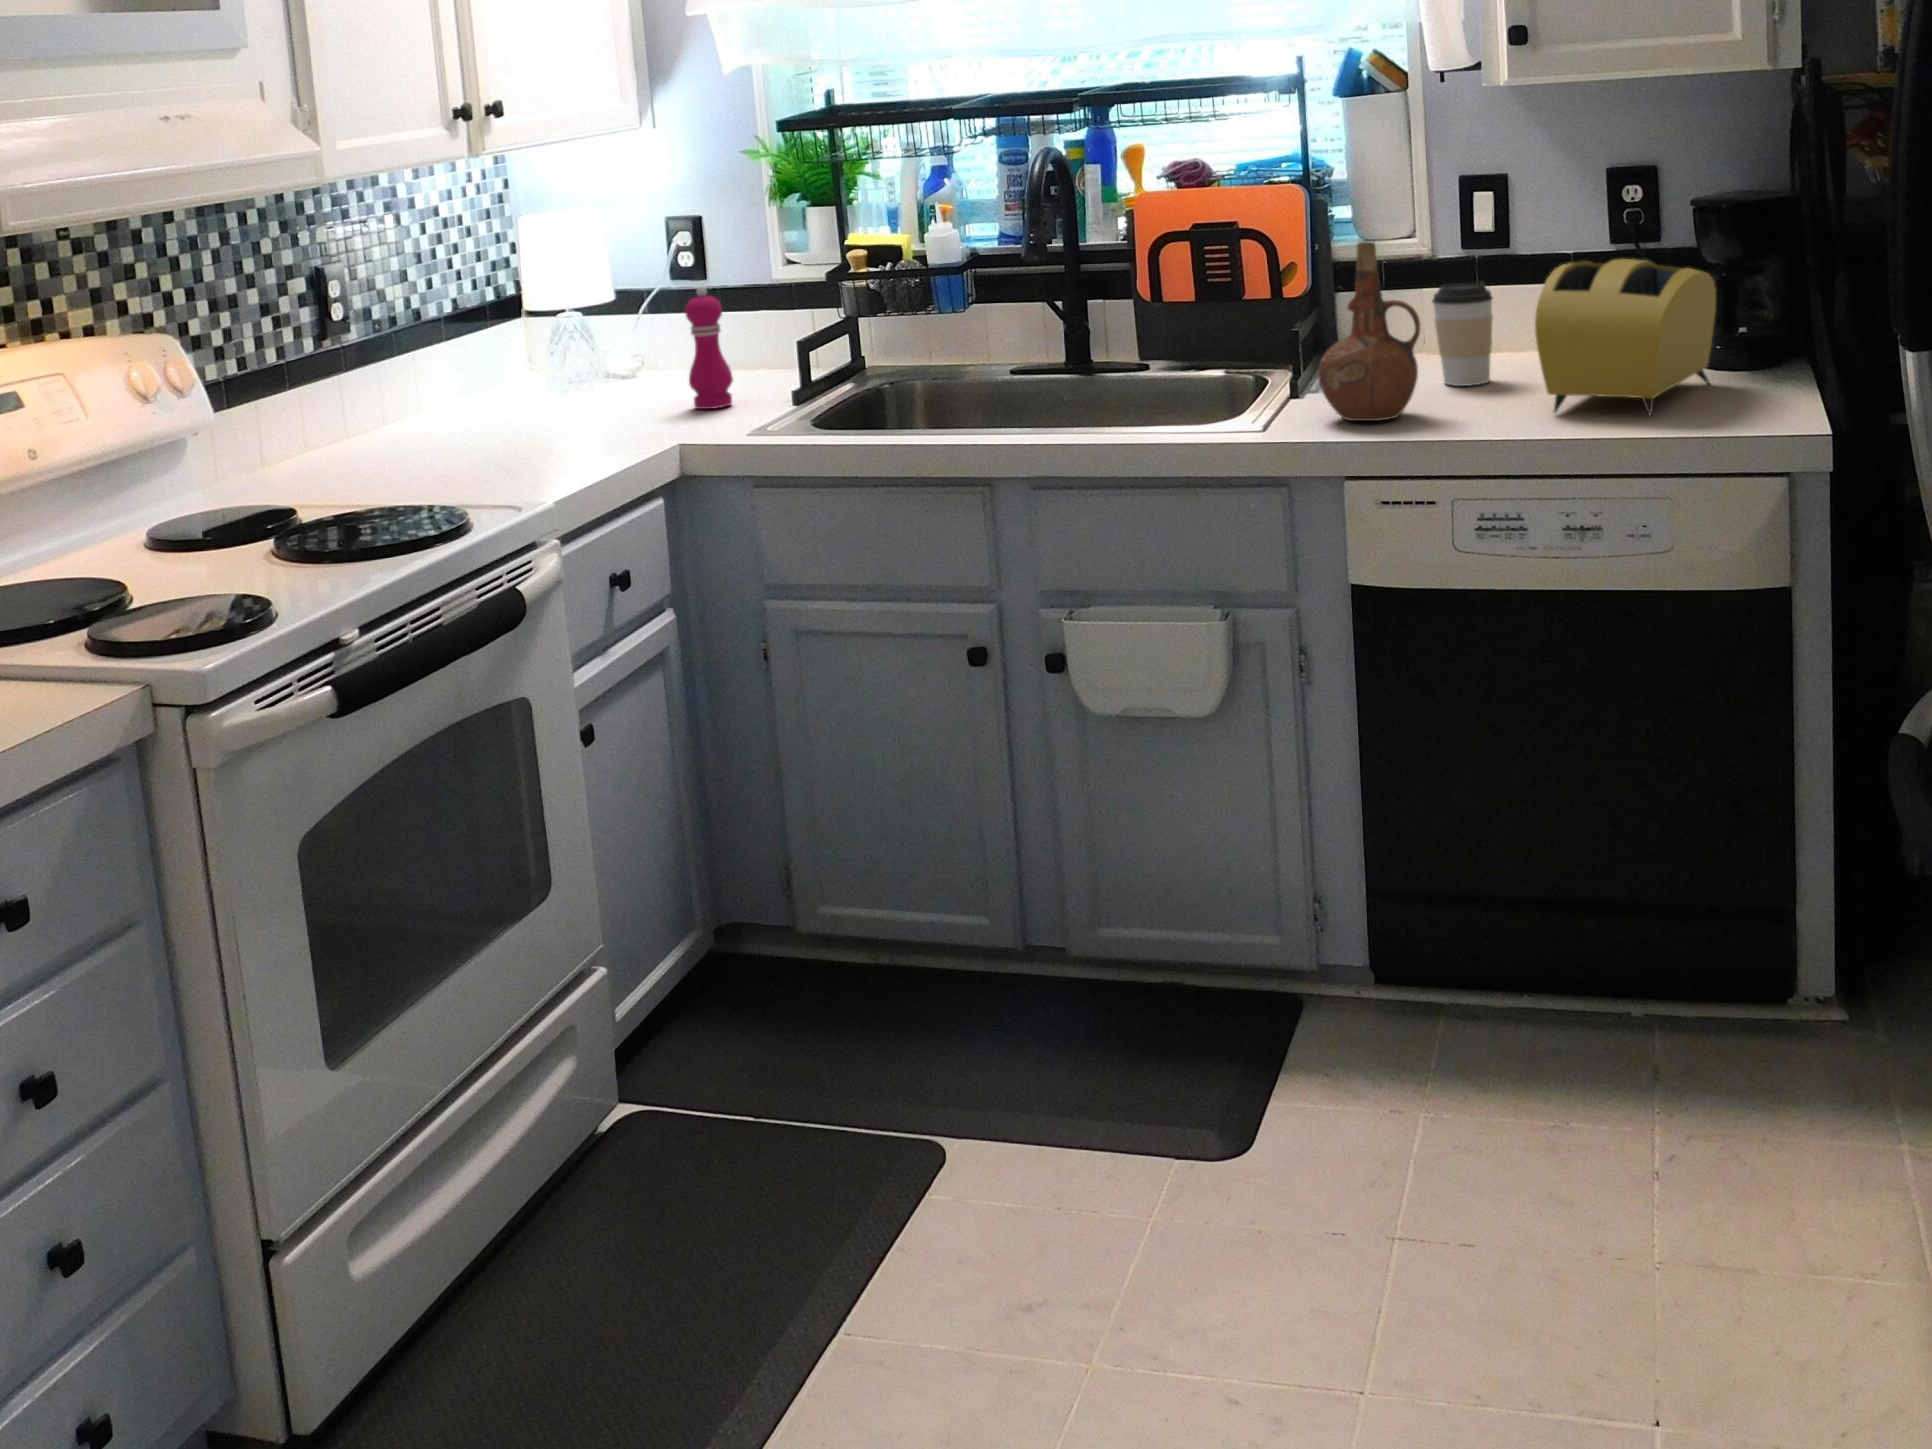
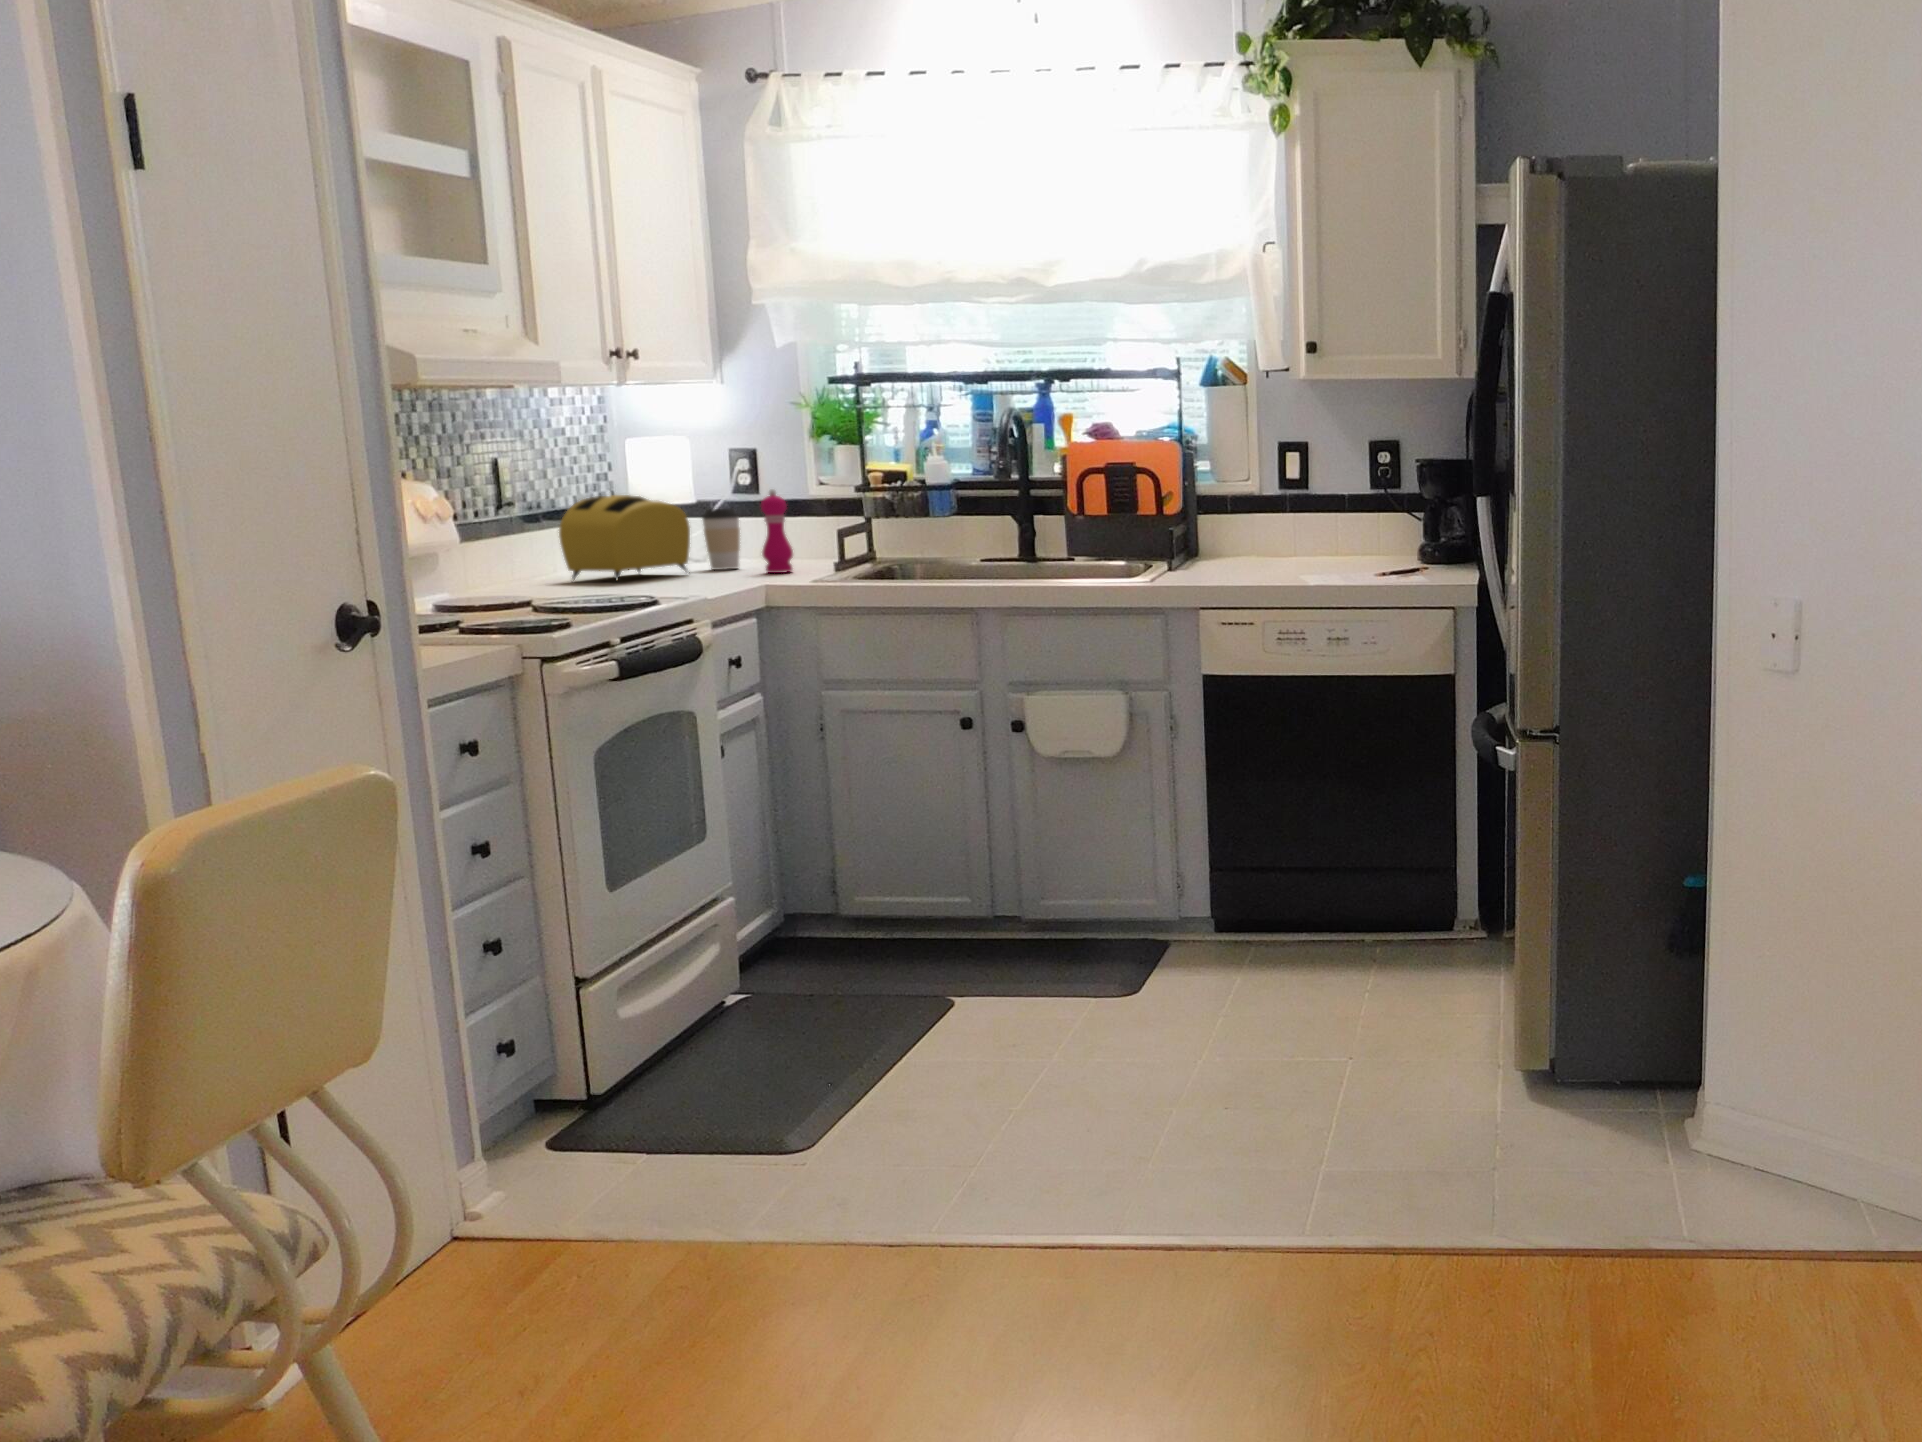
ceramic pitcher: present [1318,242,1421,421] -> none [1187,468,1248,577]
toaster: present [1535,259,1716,416] -> present [559,495,690,580]
coffee cup: present [1432,282,1493,386] -> present [702,509,740,570]

